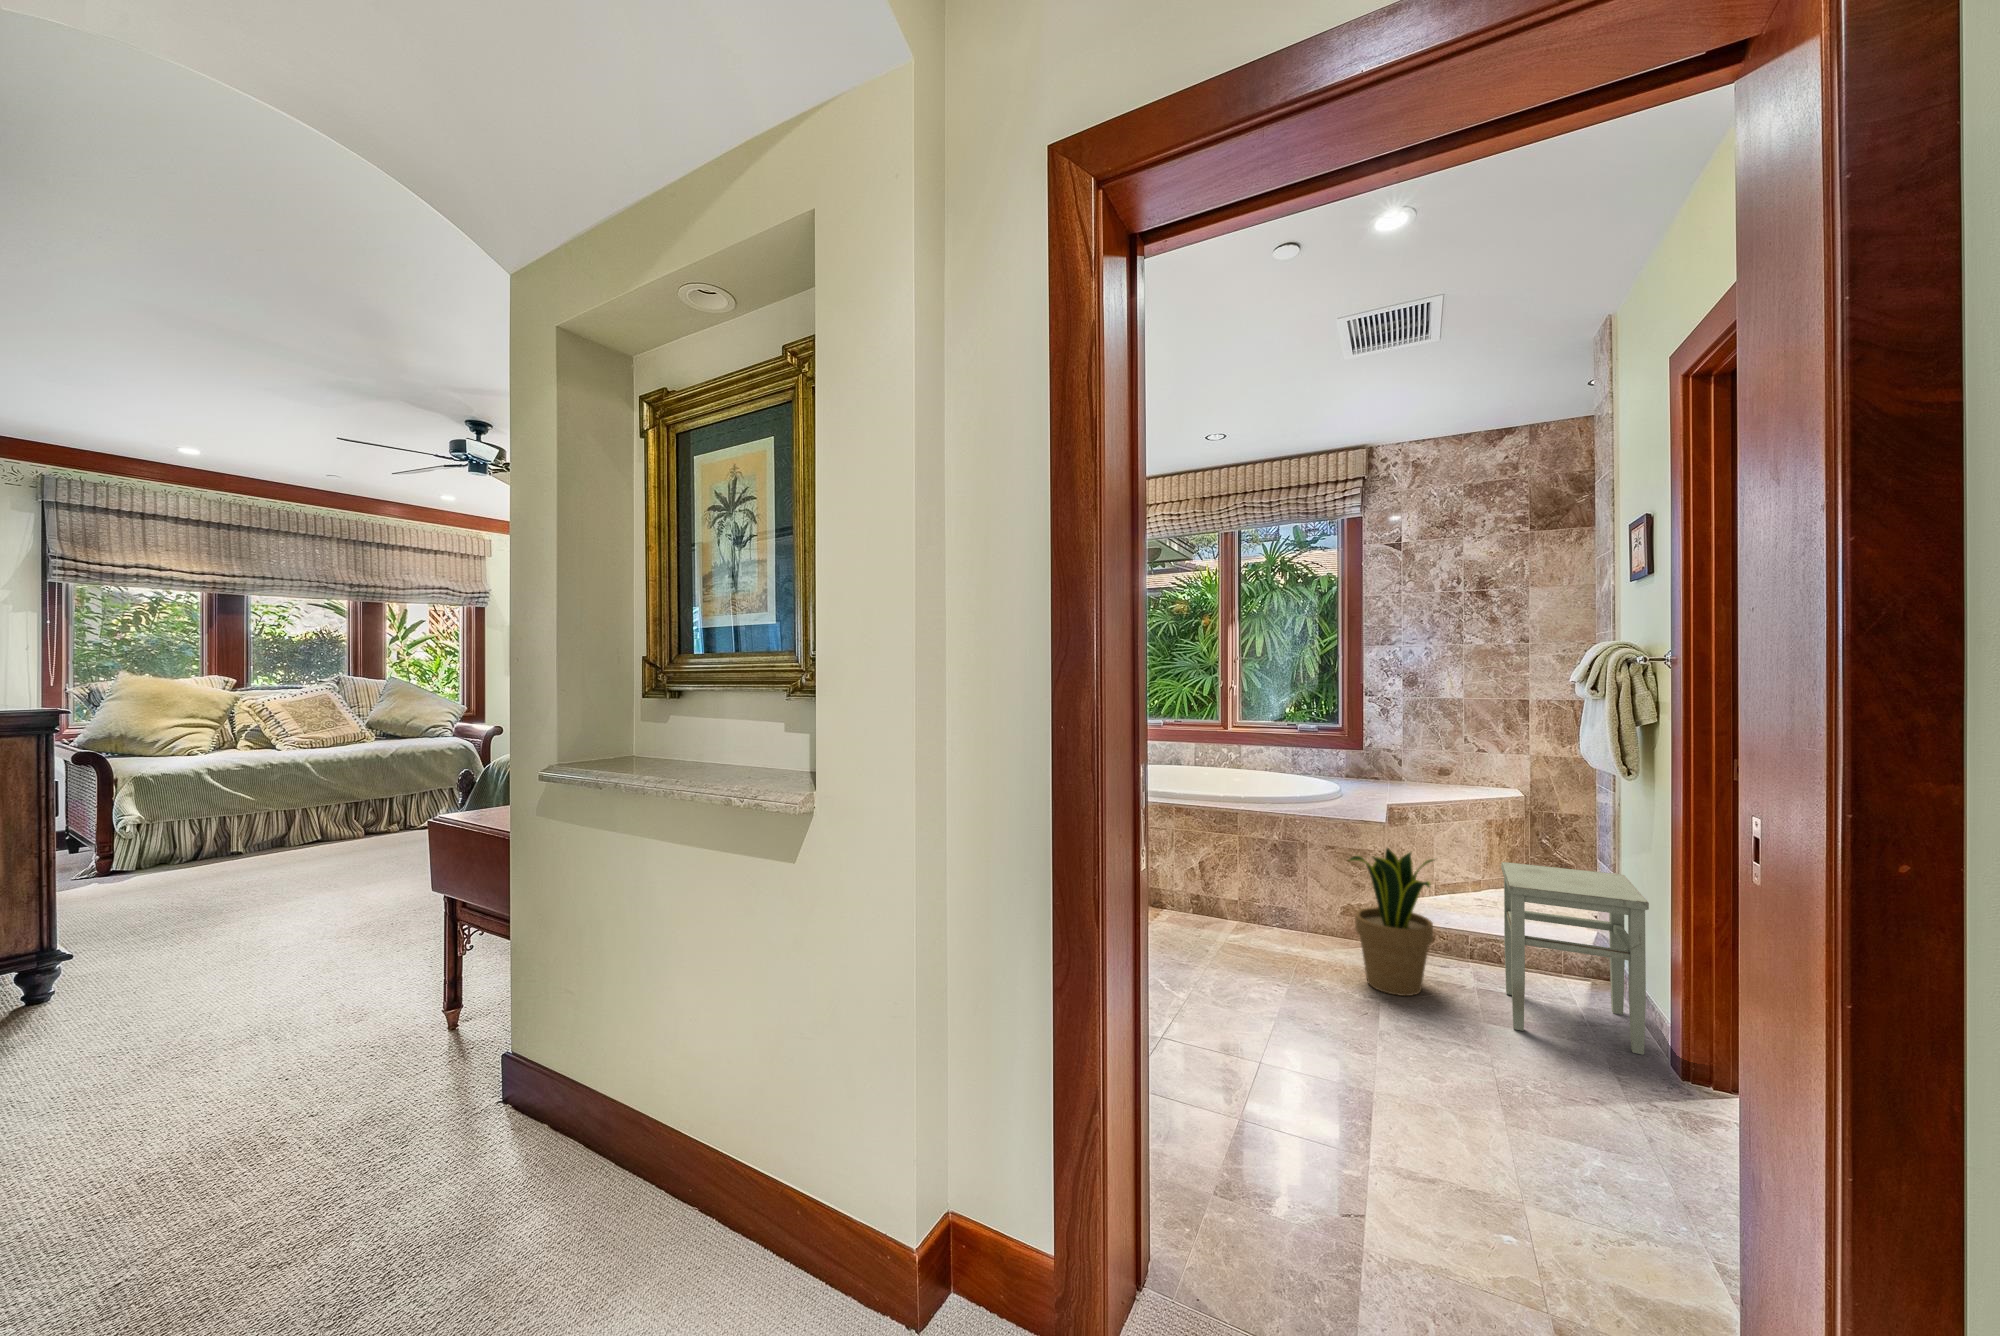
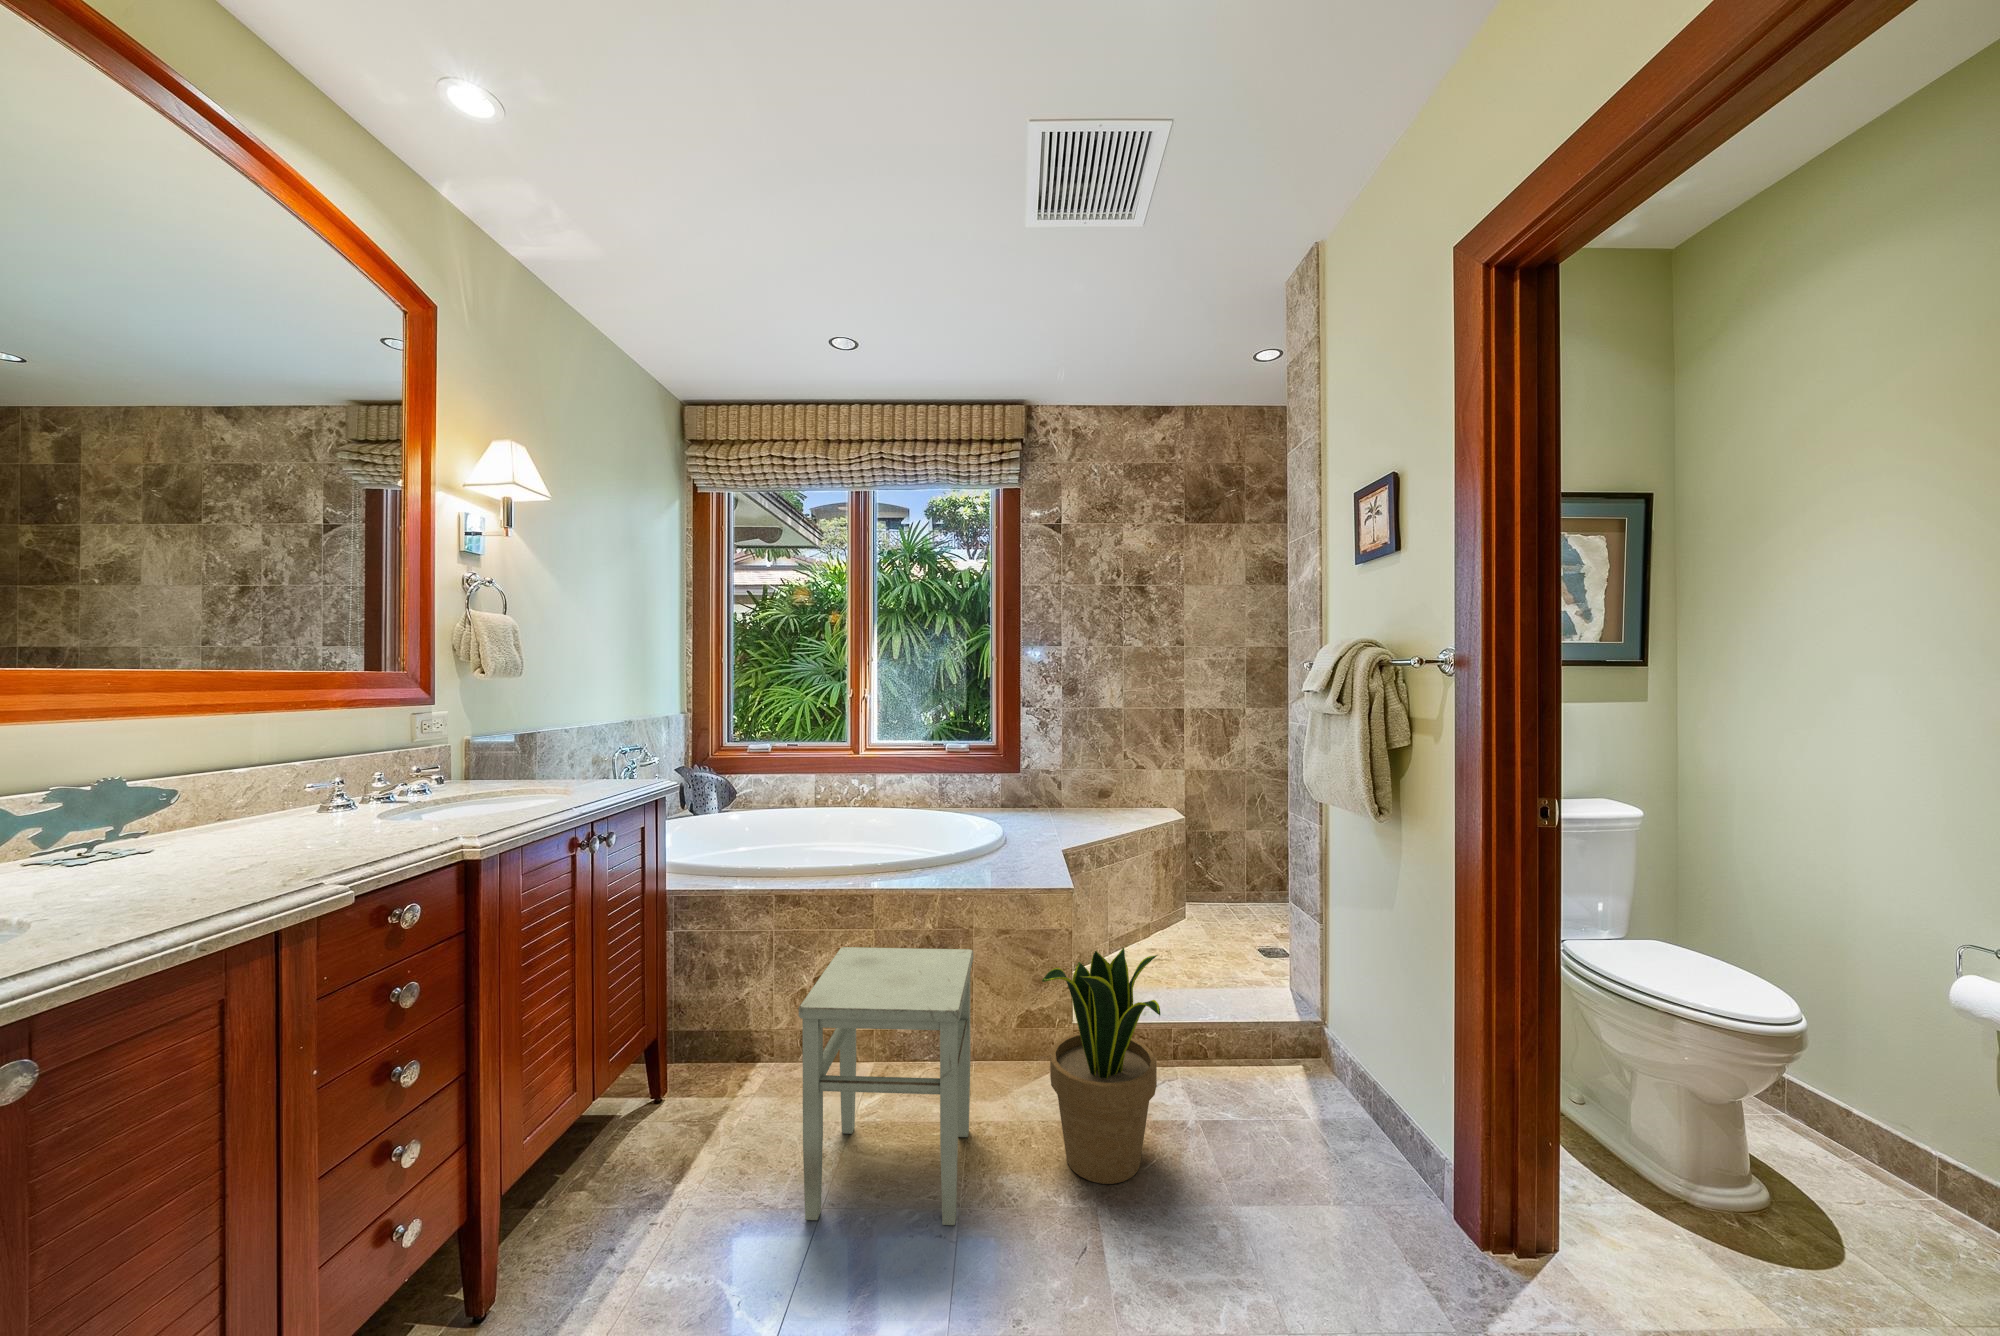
stool: present [1501,862,1649,1055] -> present [799,947,973,1225]

